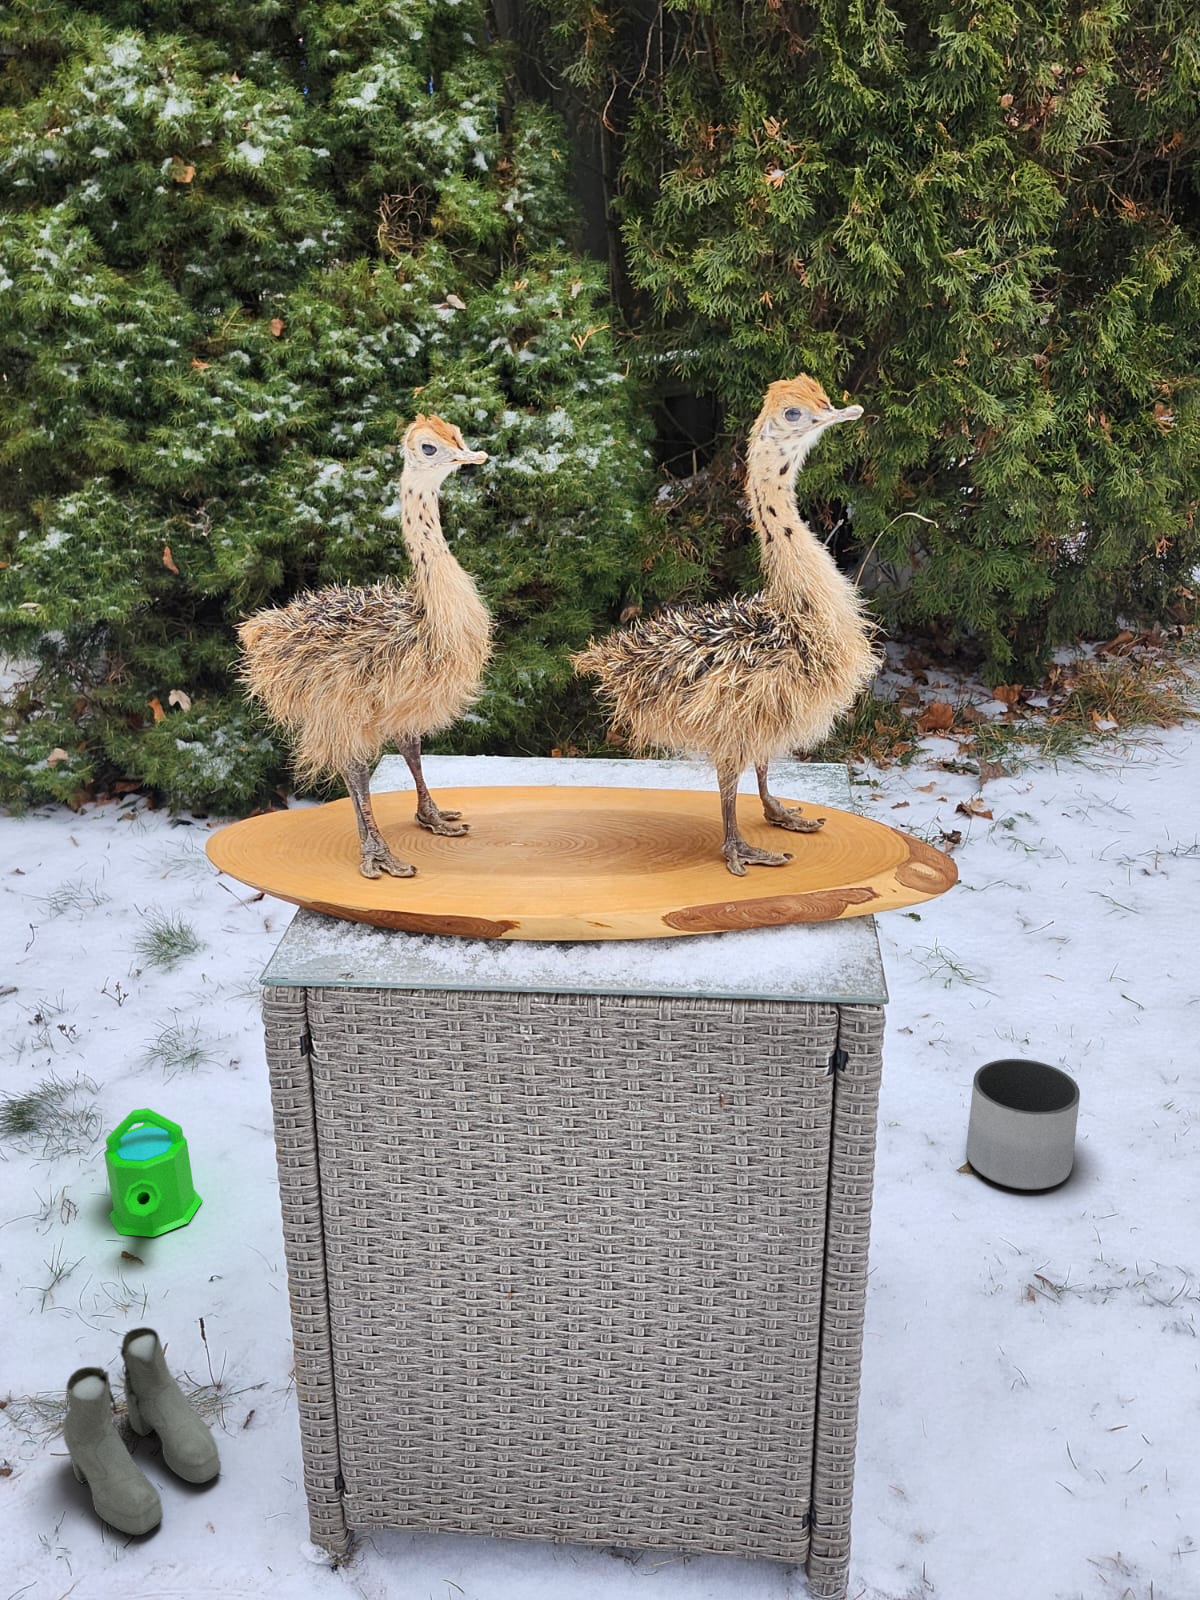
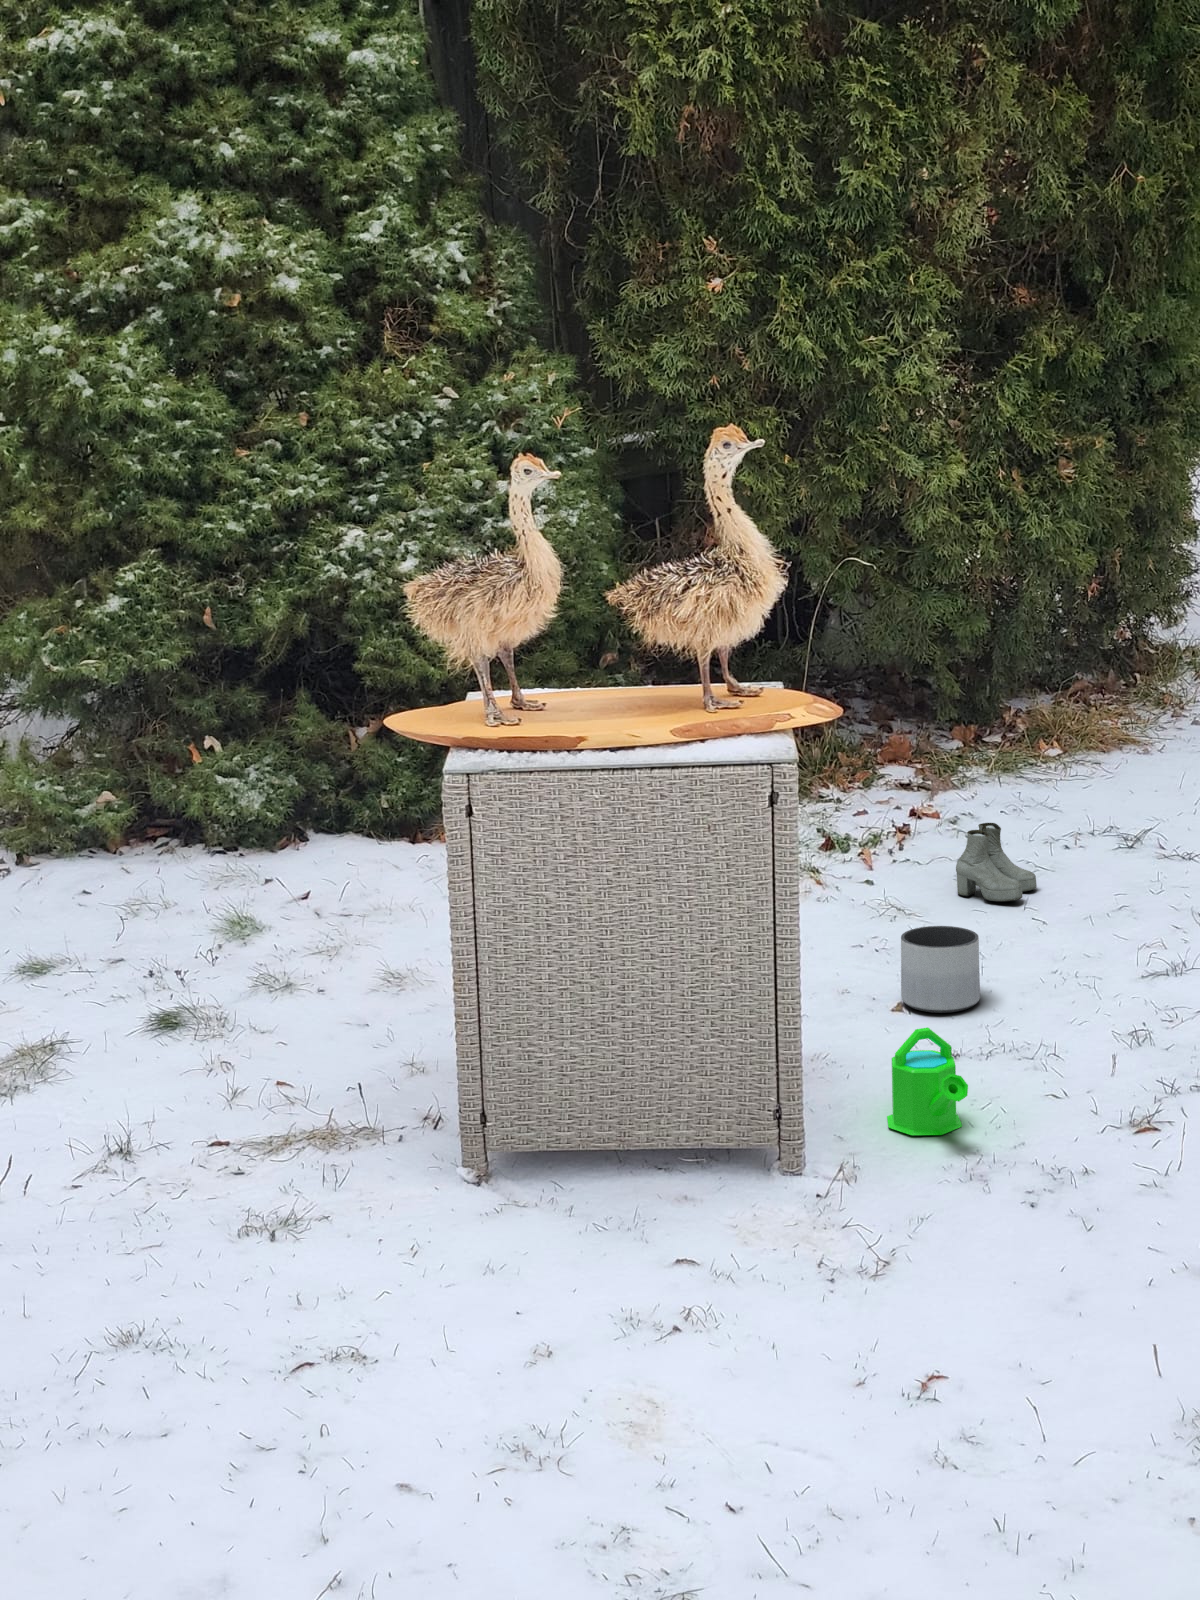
watering can: present [104,1108,203,1237] -> present [887,1027,968,1135]
boots: present [63,1327,221,1535] -> present [956,823,1037,902]

